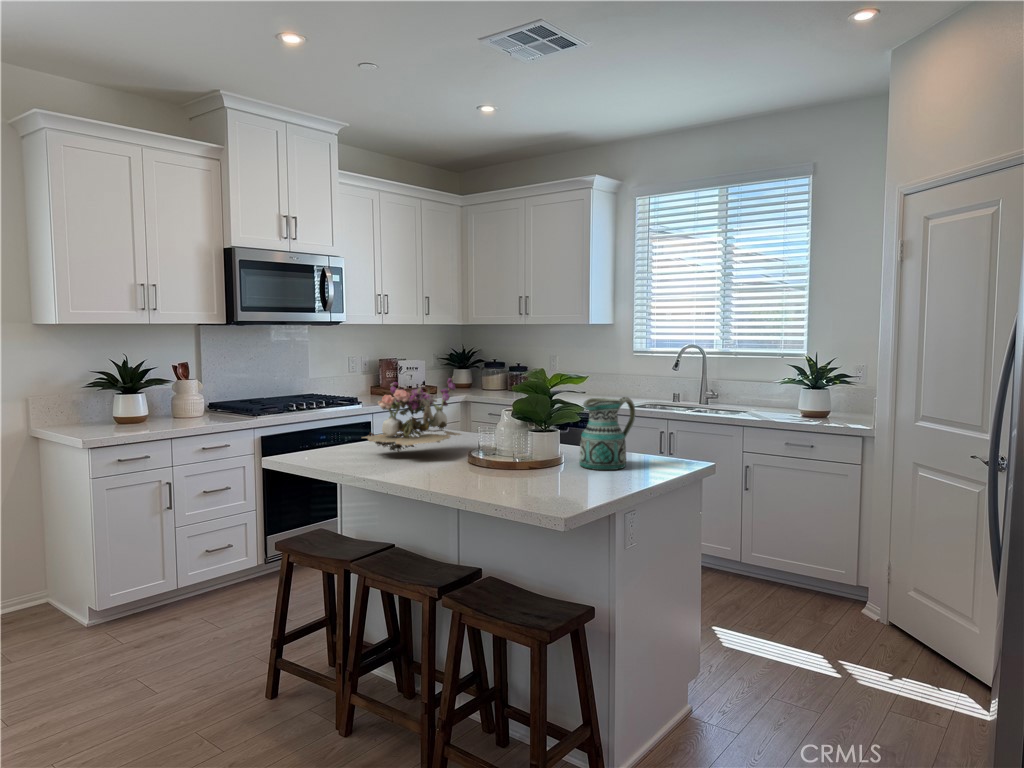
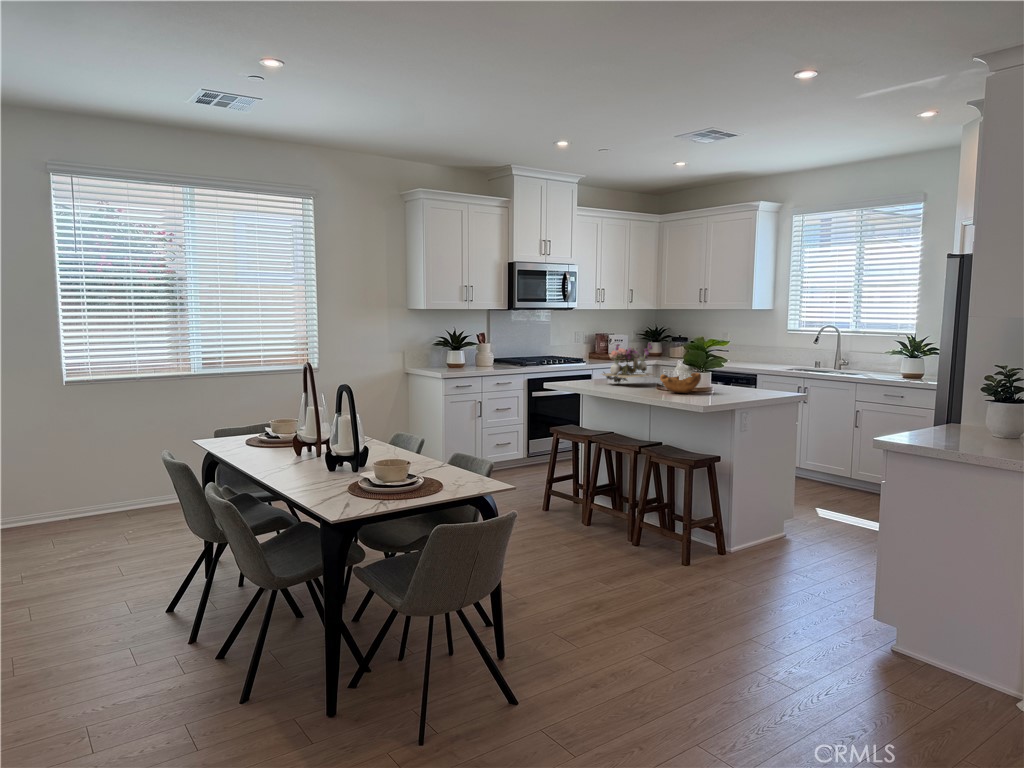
ceramic pitcher: present [579,397,635,470] -> none [722,354,757,394]
wooden bowl: none [470,434,544,475] -> present [660,373,701,393]

